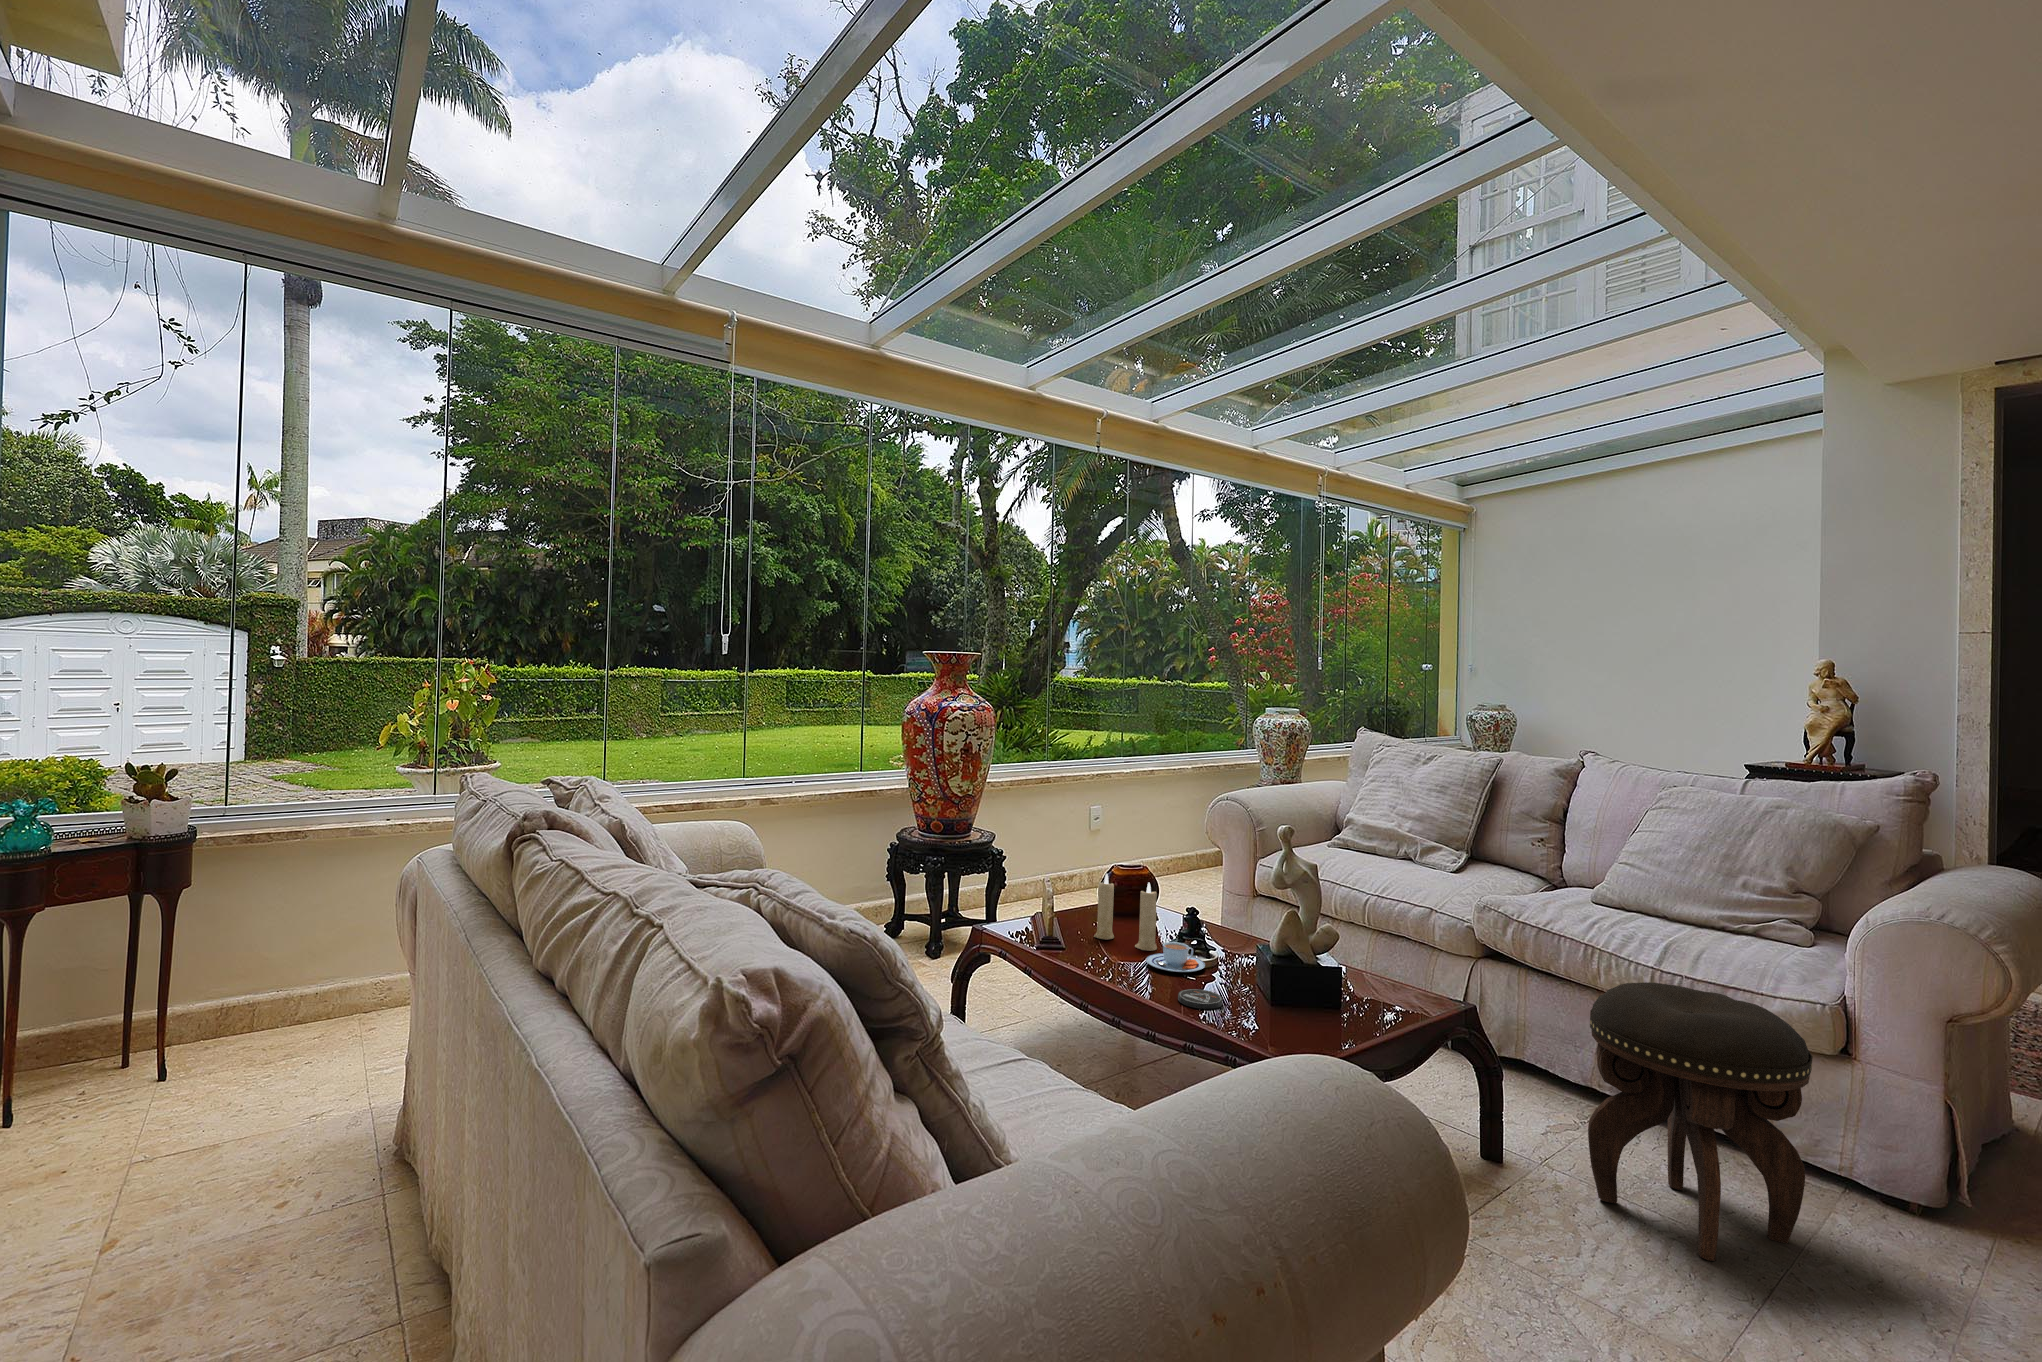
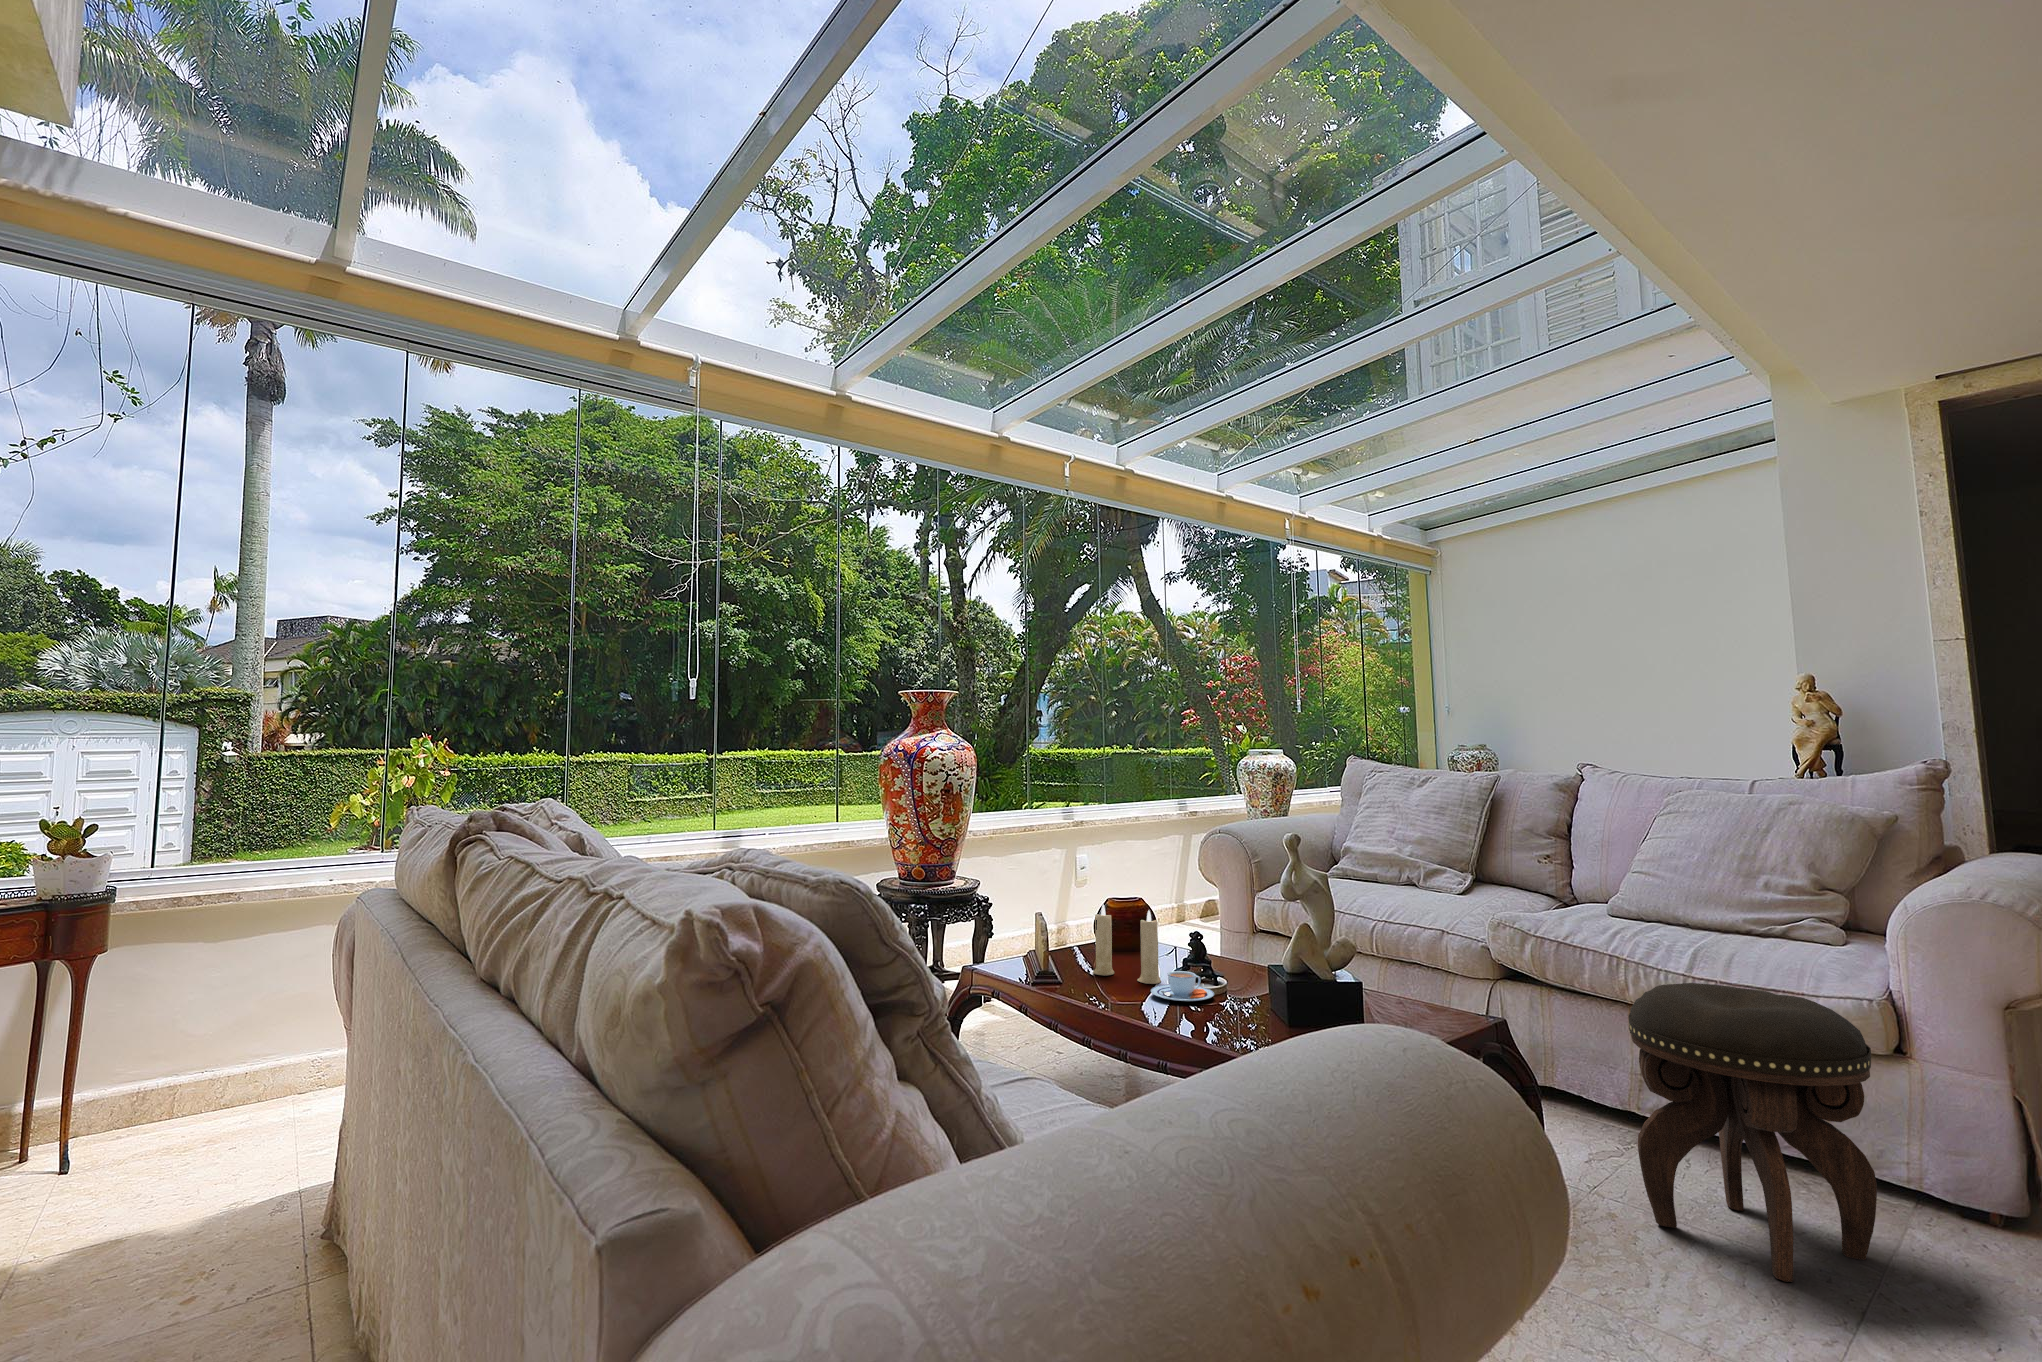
coaster: present [1178,989,1223,1009] -> none [1189,1016,1237,1034]

